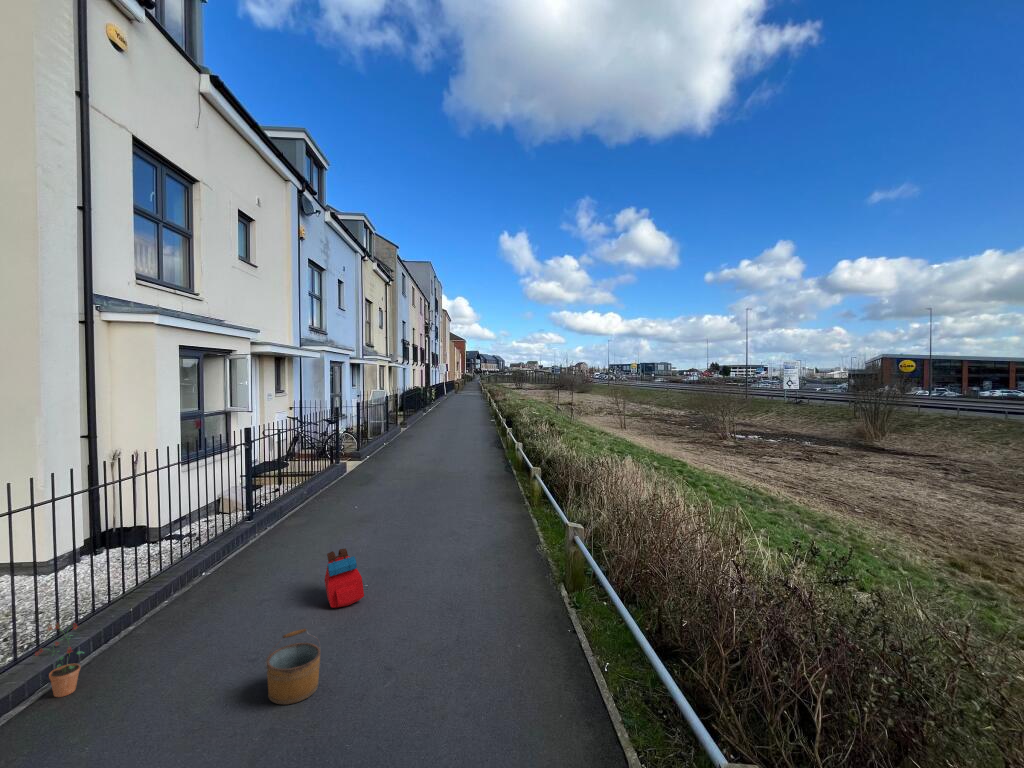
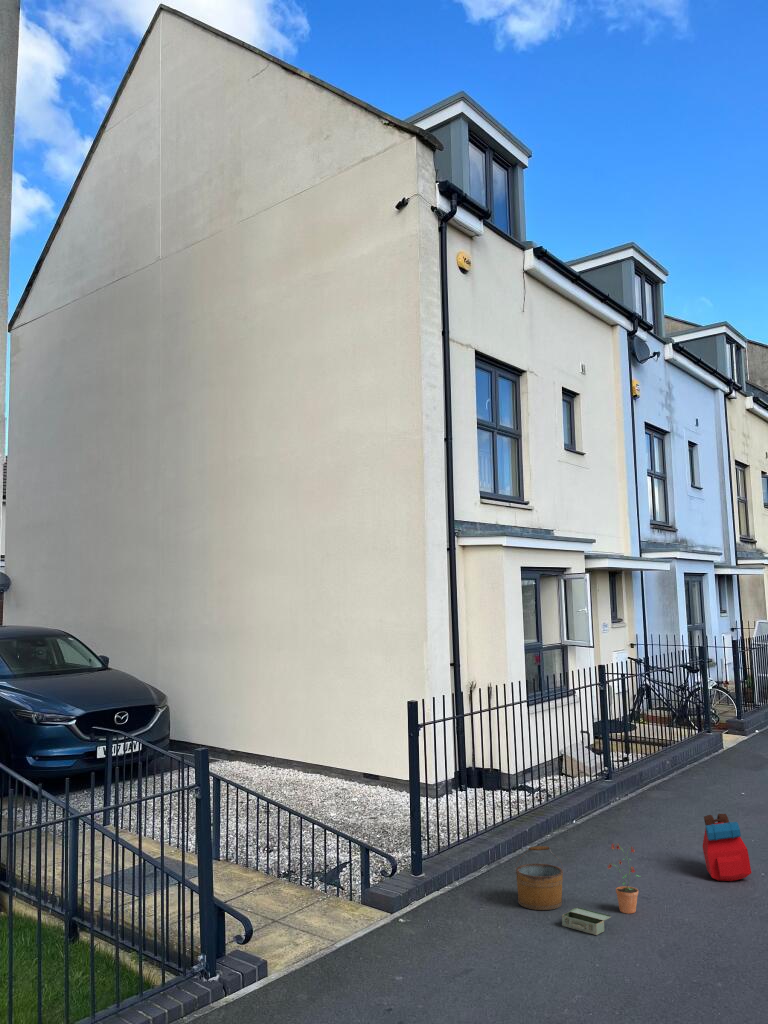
potted plant: present [35,623,84,697] -> present [608,844,641,914]
bucket: present [265,629,320,705] -> present [515,846,563,910]
toolbox: none [152,698,216,735] -> present [562,907,611,935]

